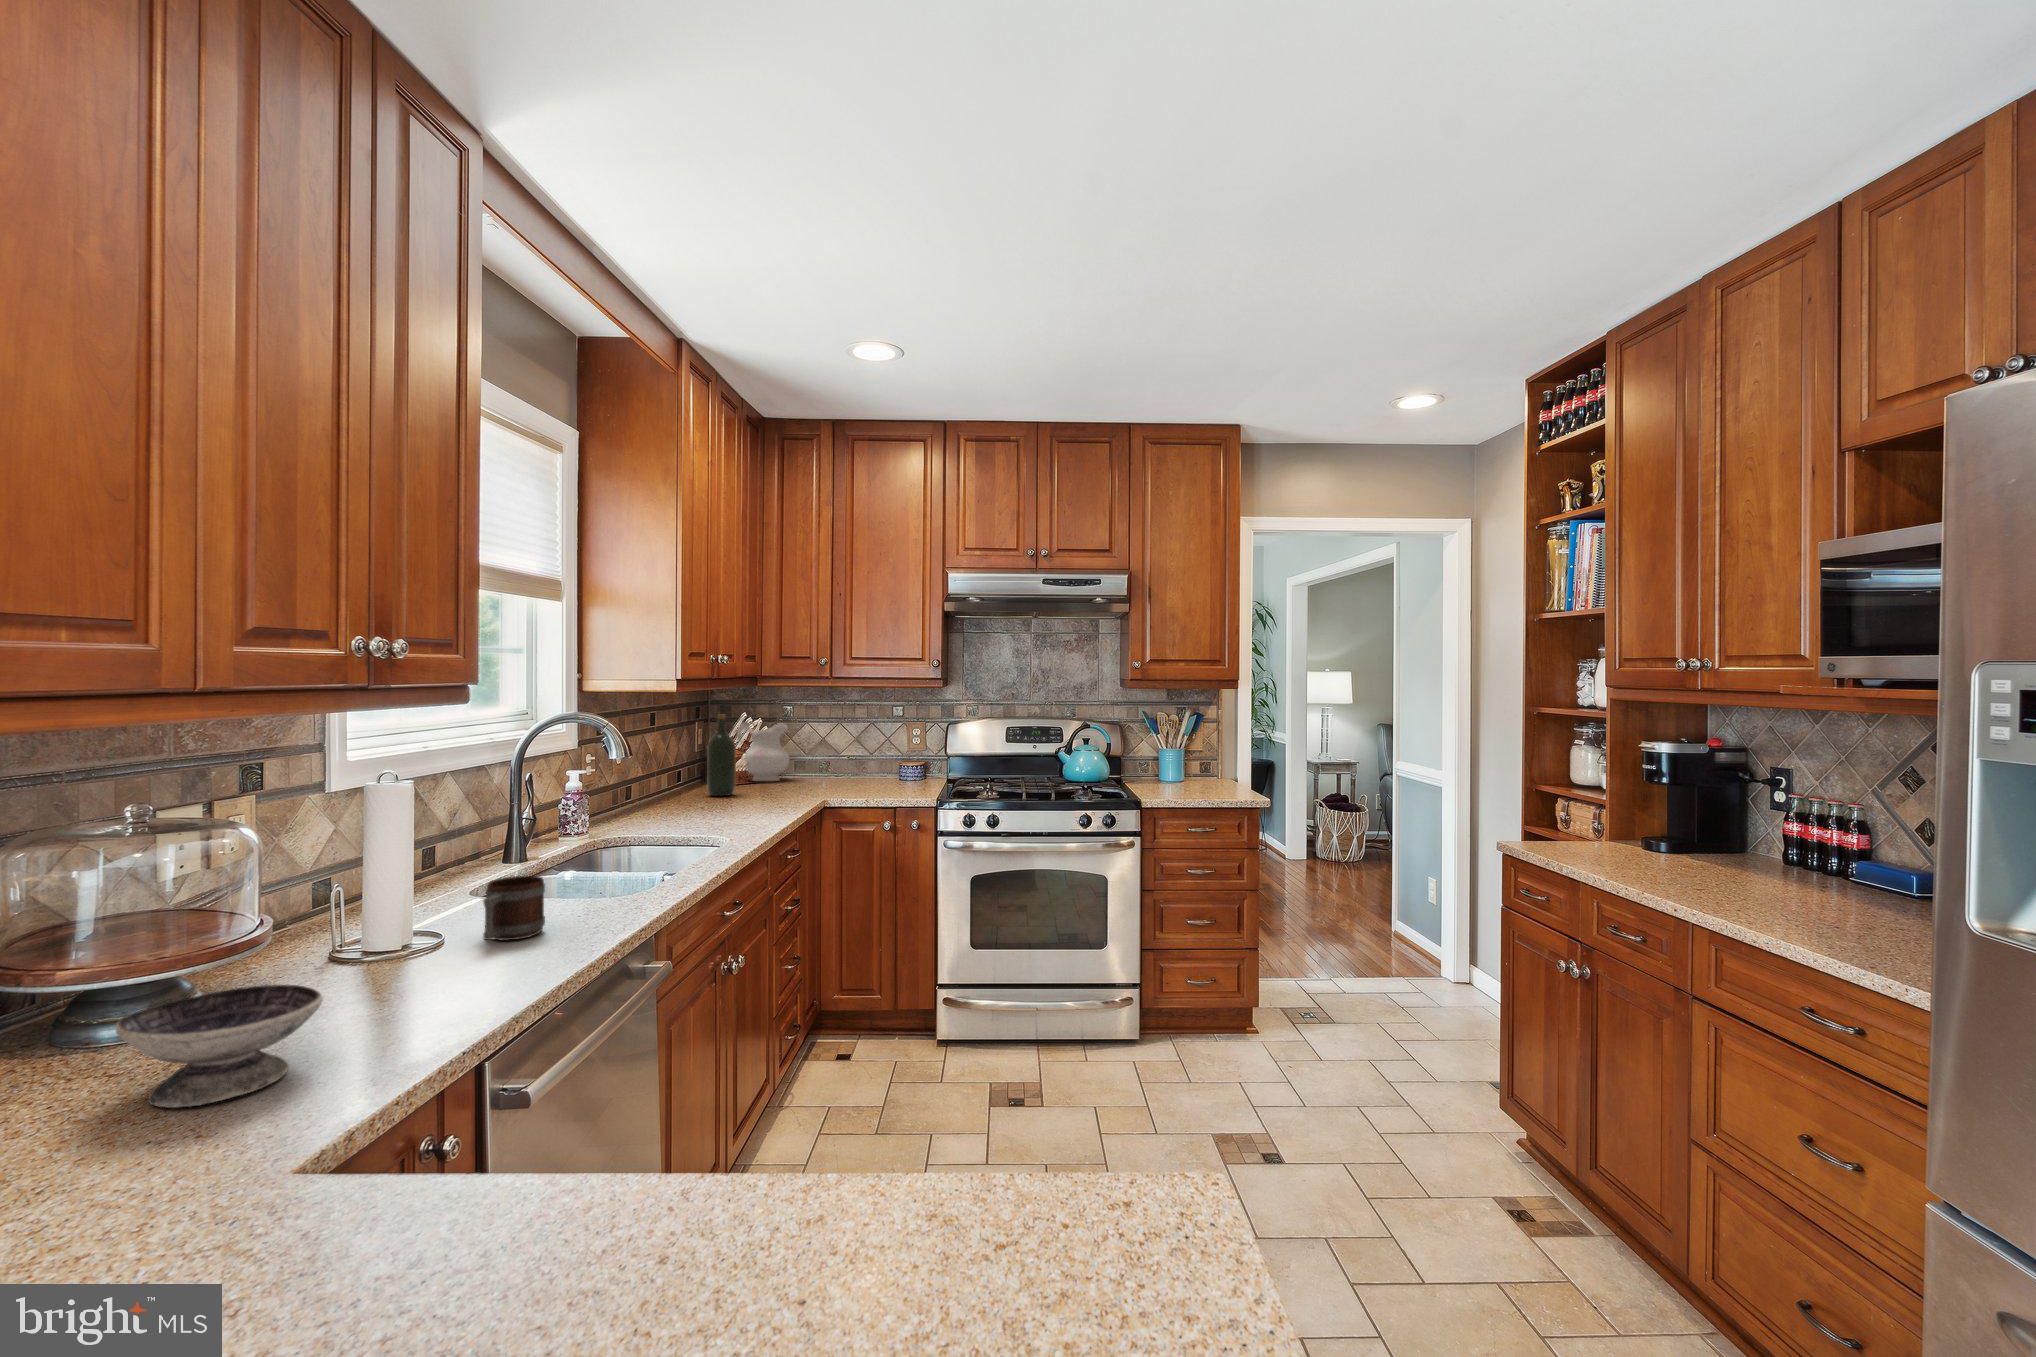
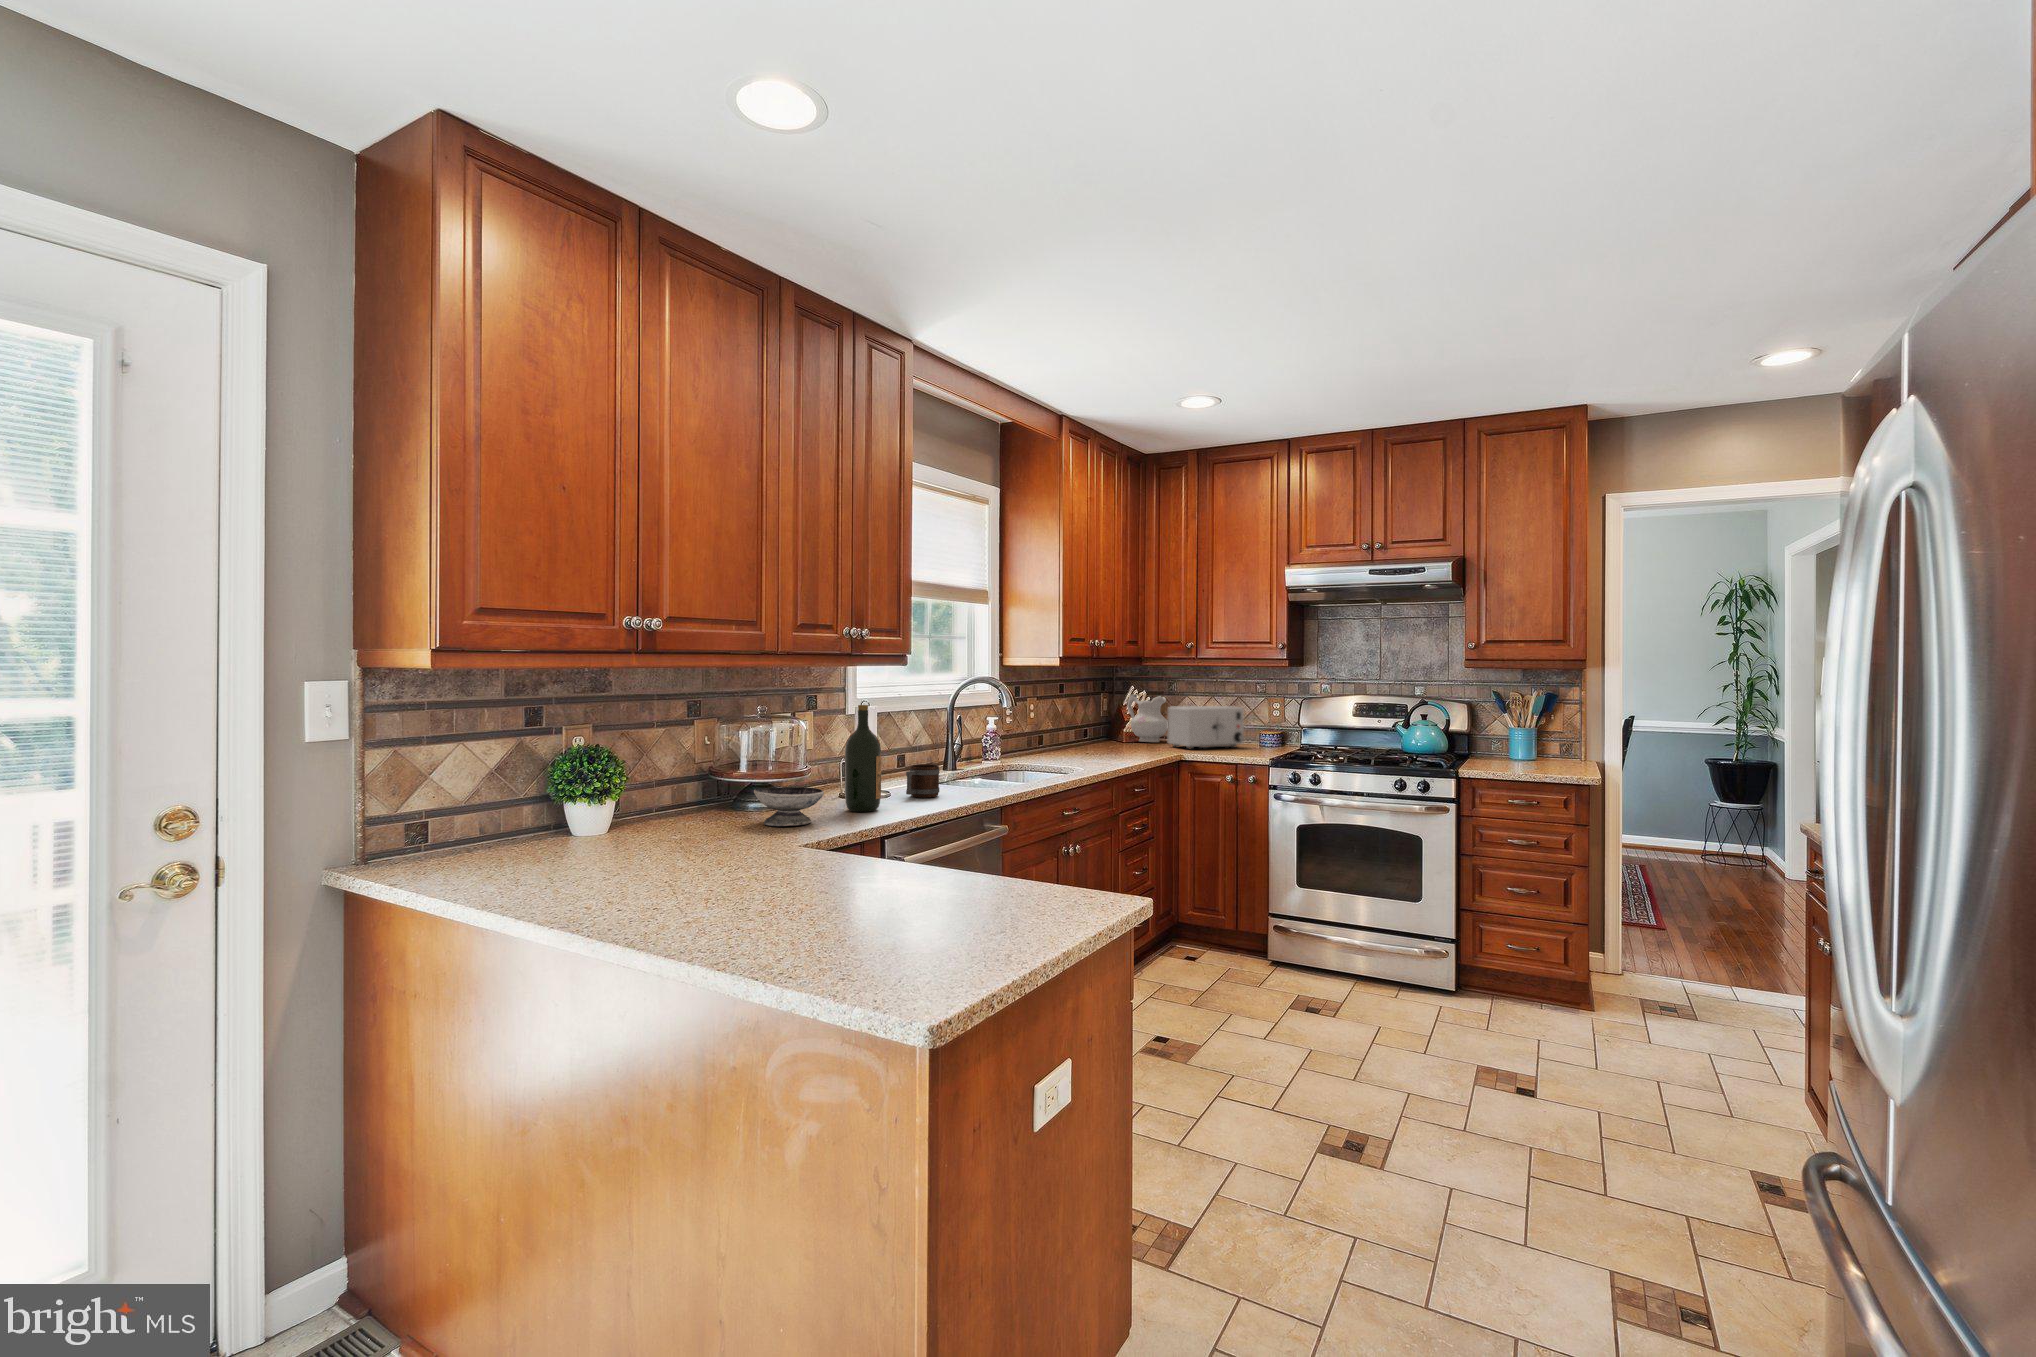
wine bottle: present [707,714,736,796] -> present [845,705,881,812]
toaster: none [798,733,889,790] -> present [1168,706,1244,749]

